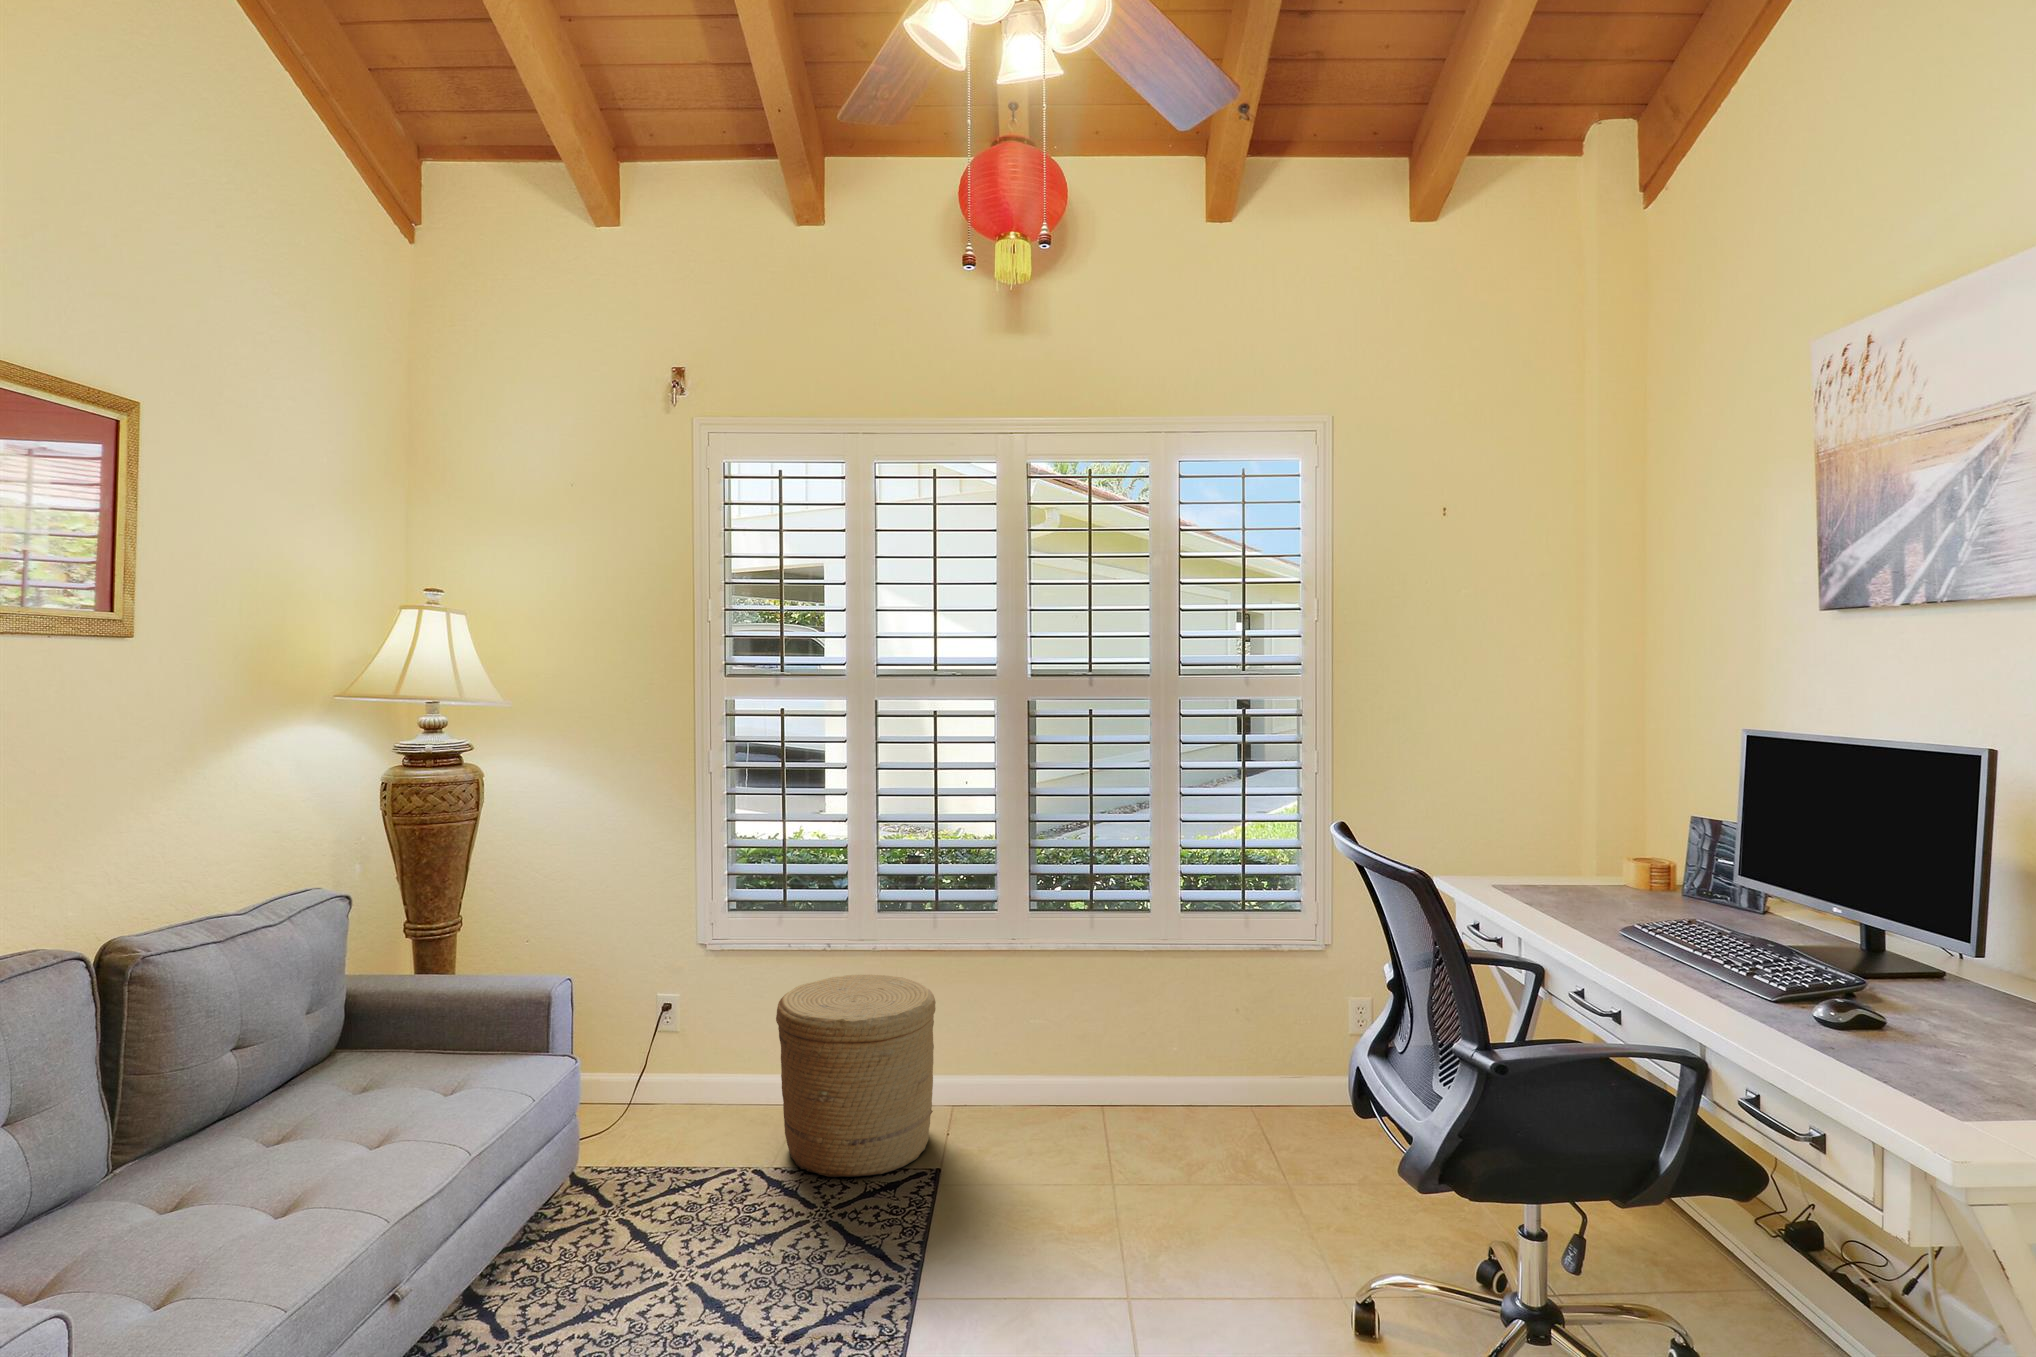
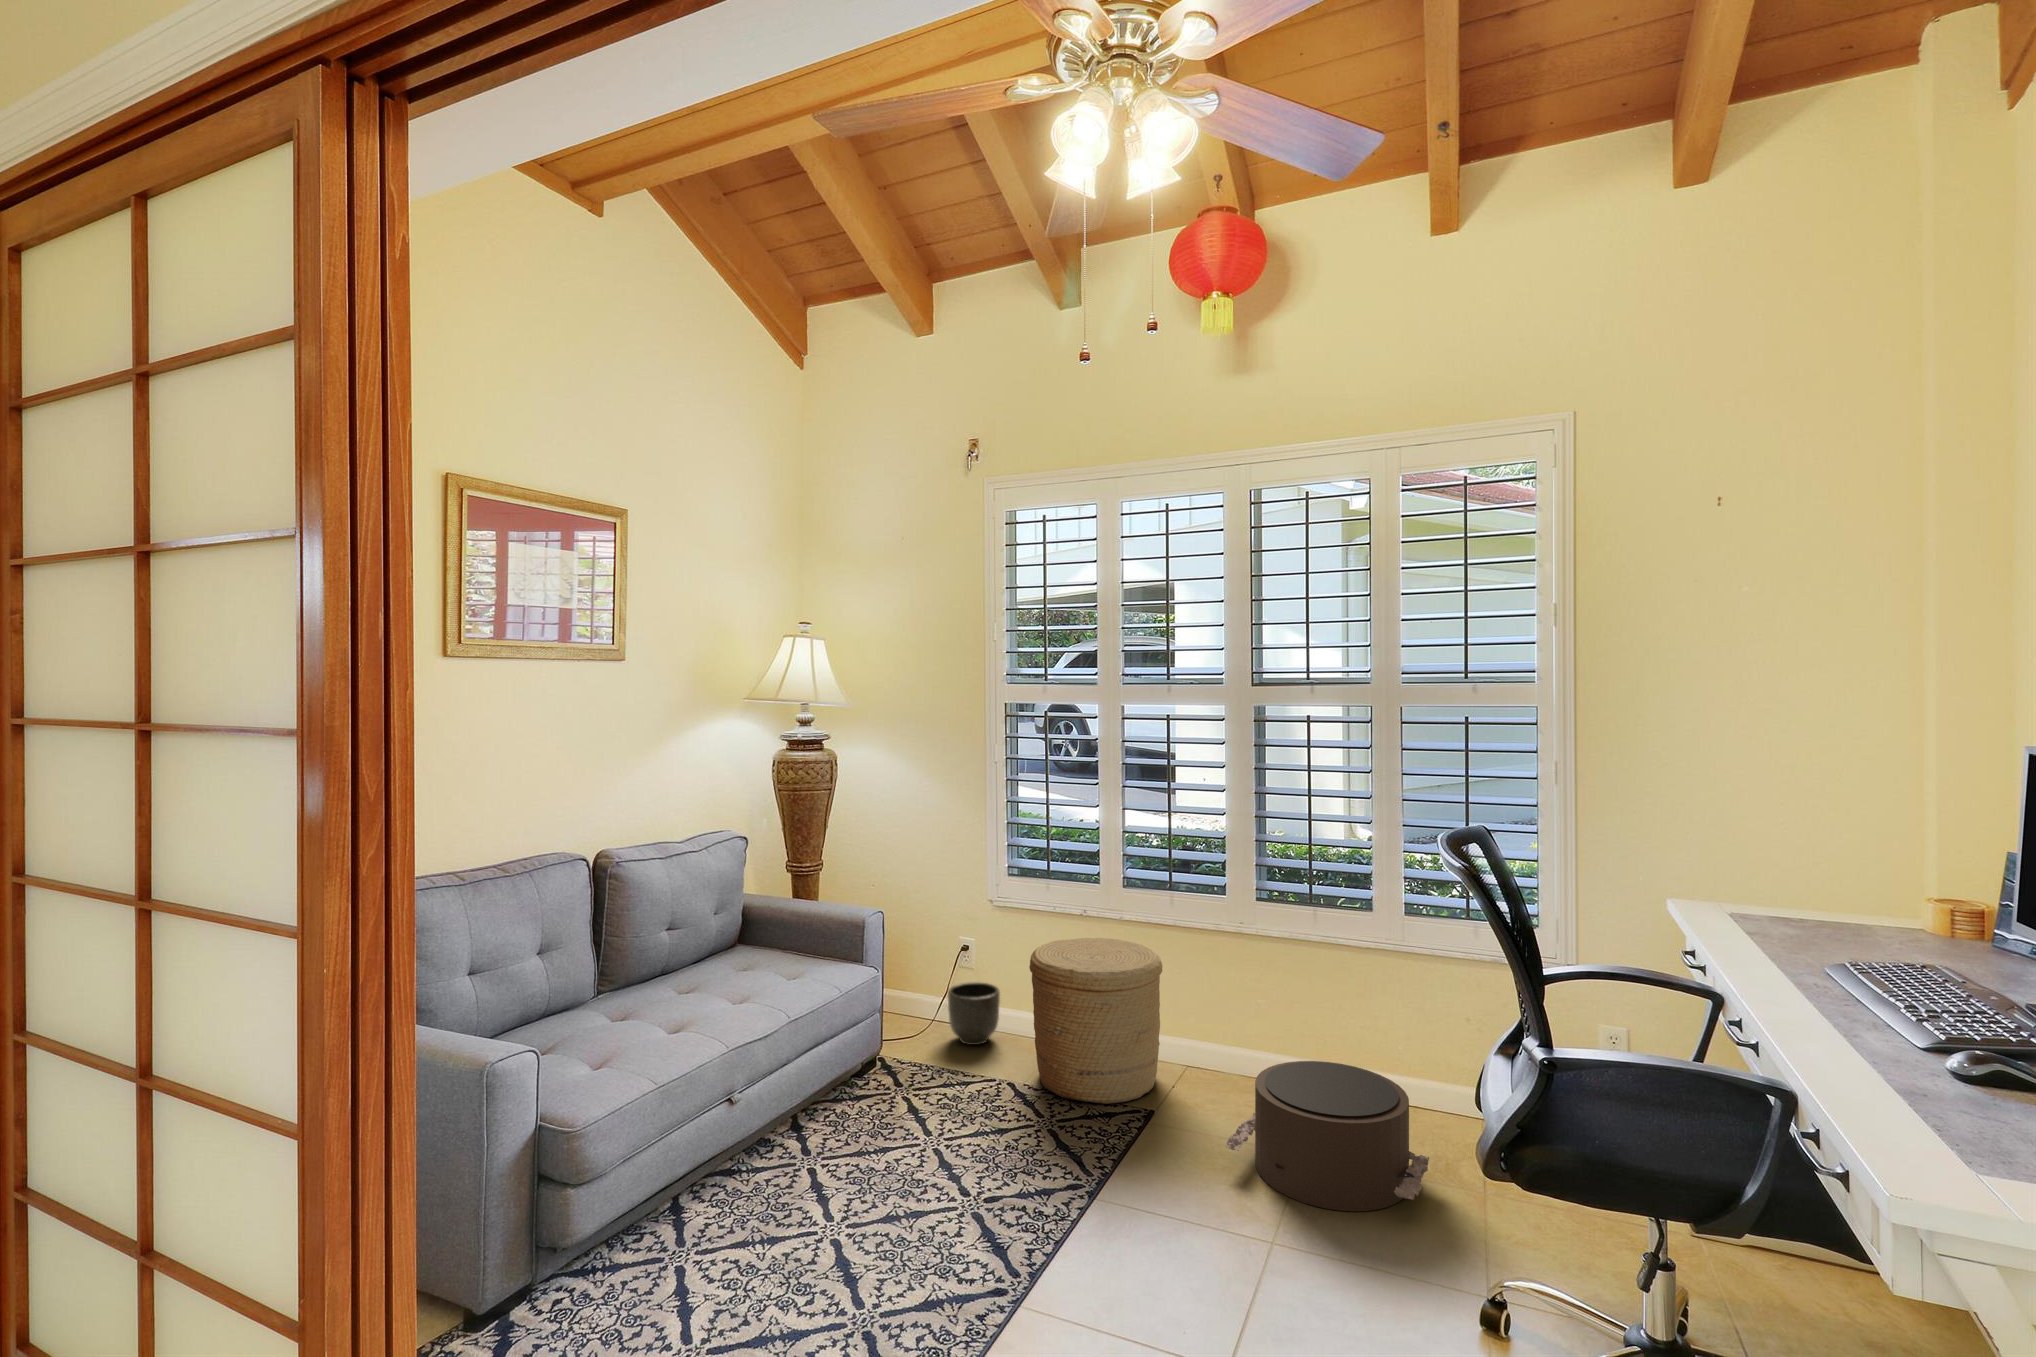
planter: none [651,1048,719,1130] -> present [948,982,1000,1045]
pouf: none [1048,1081,1257,1247] -> present [1225,1061,1429,1211]

